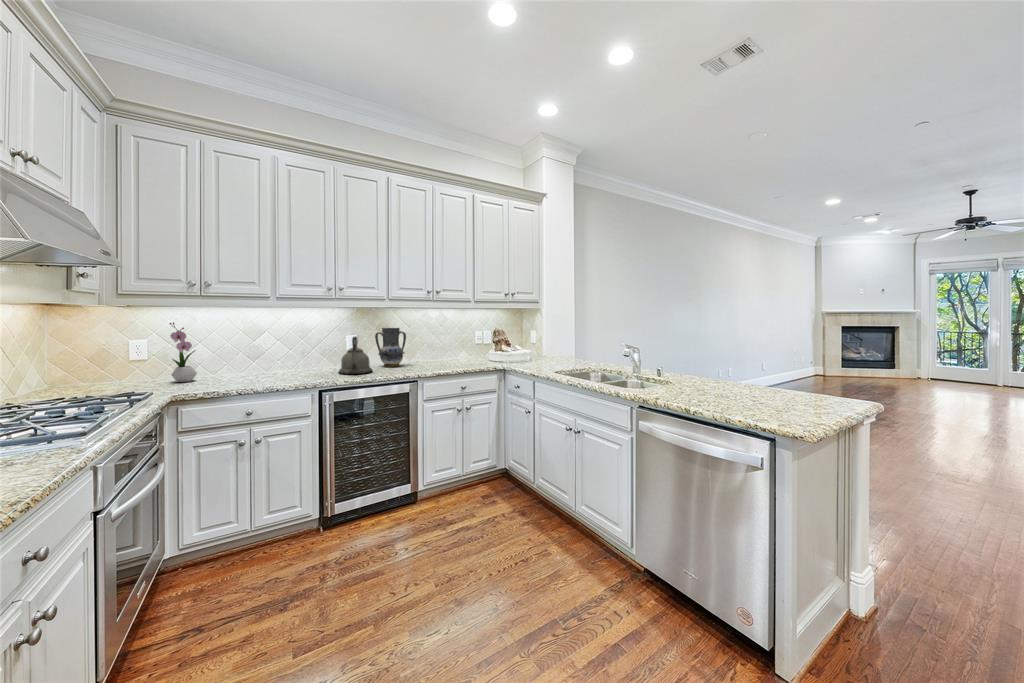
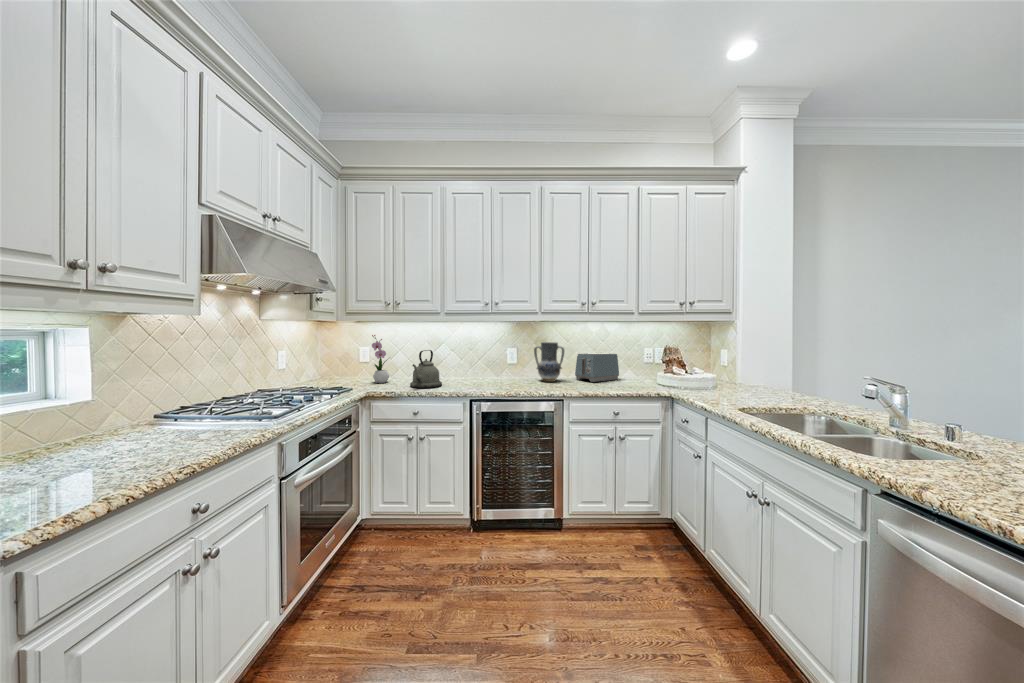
kettle: present [339,337,372,374] -> present [410,350,442,388]
toaster: none [415,337,455,364] -> present [575,354,619,382]

